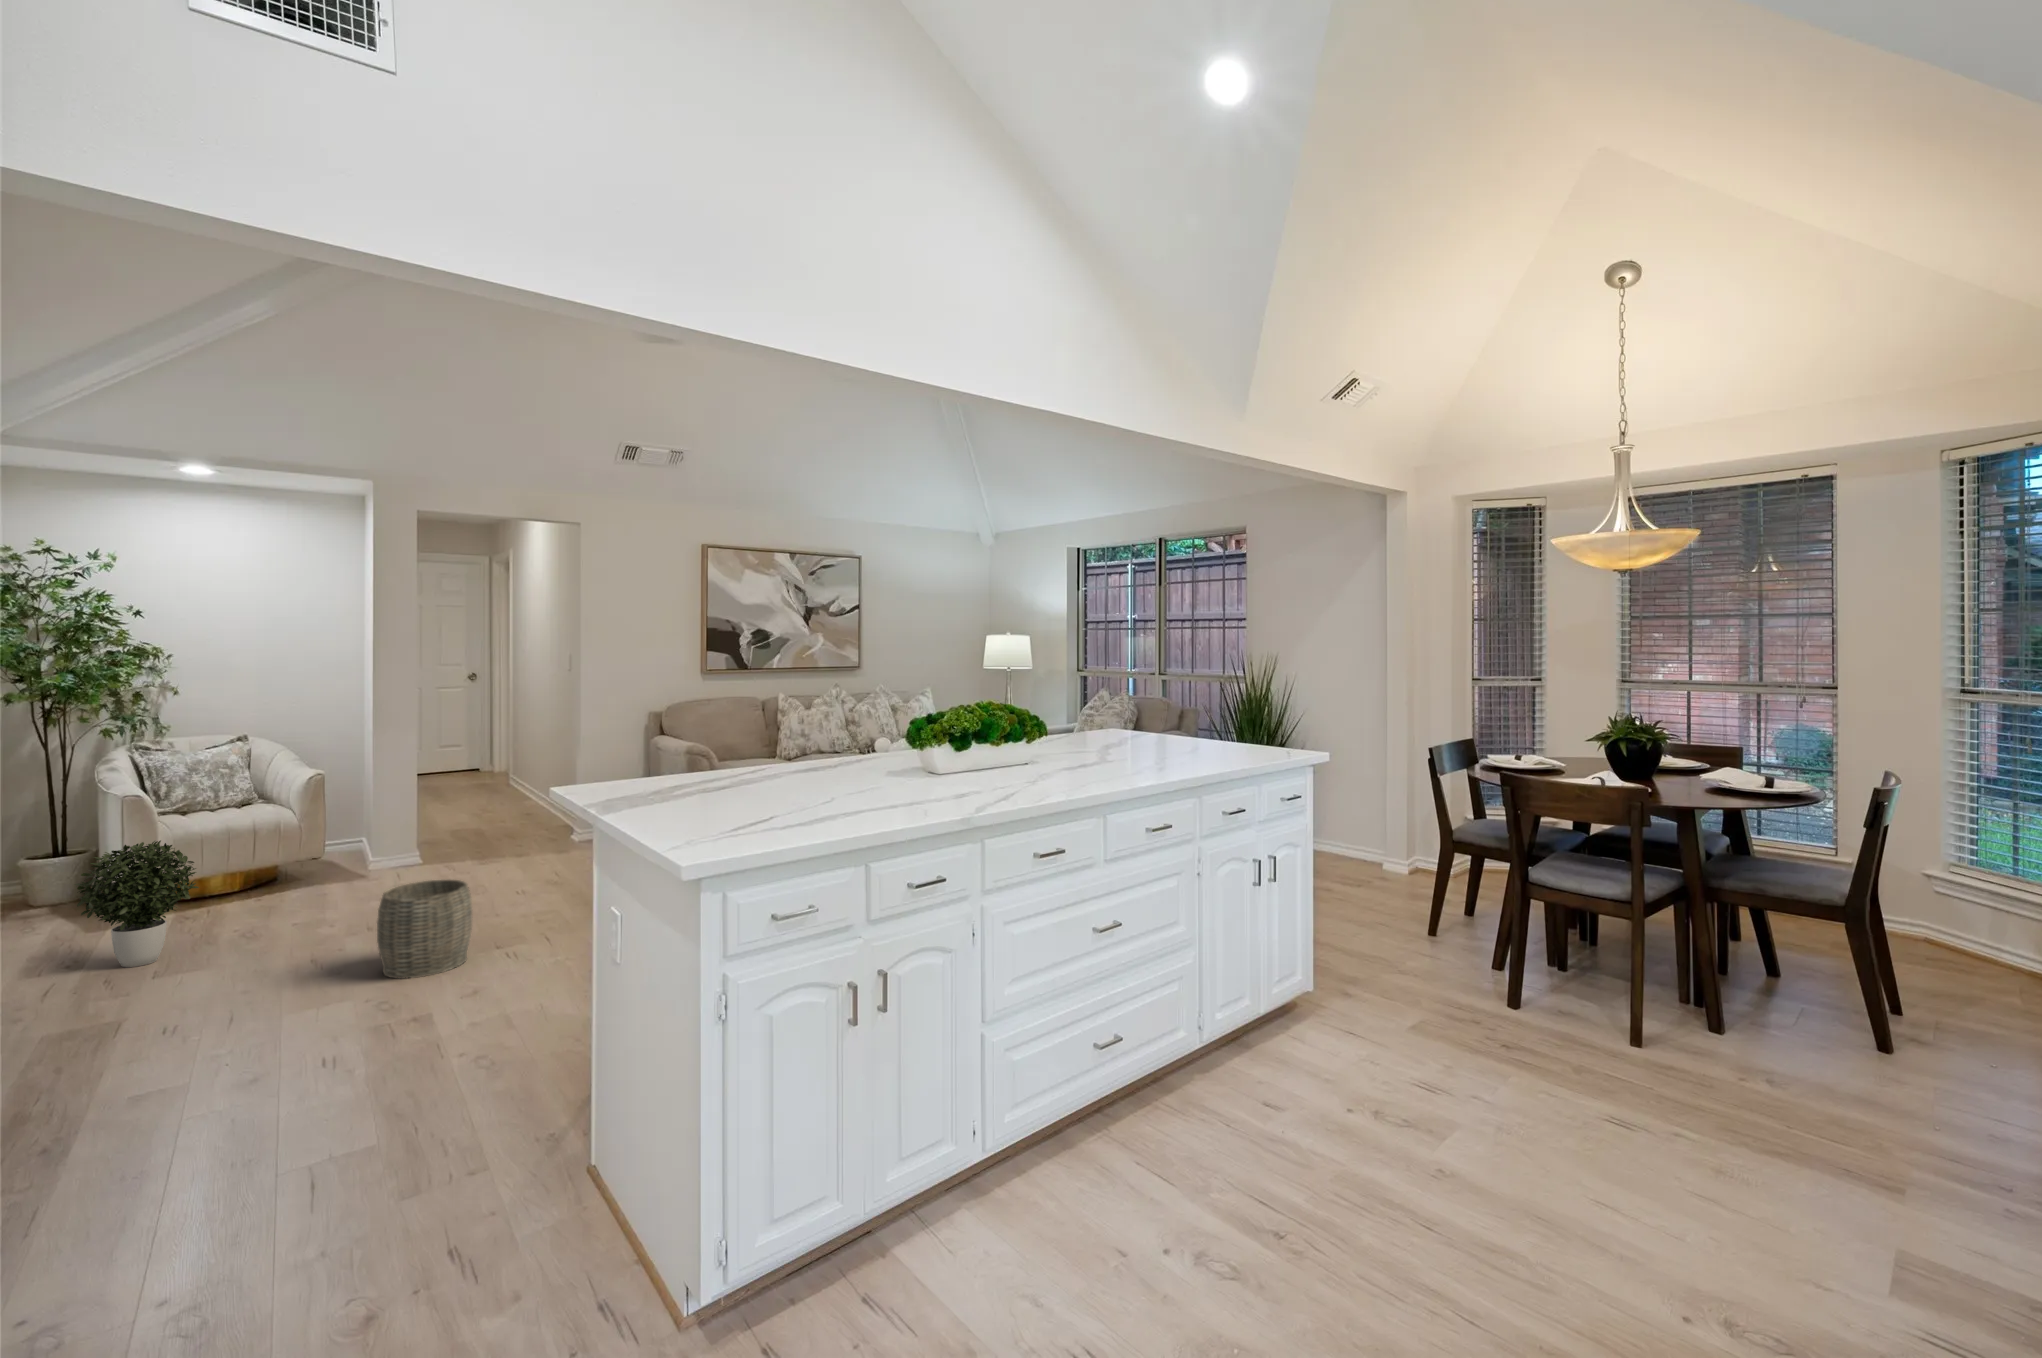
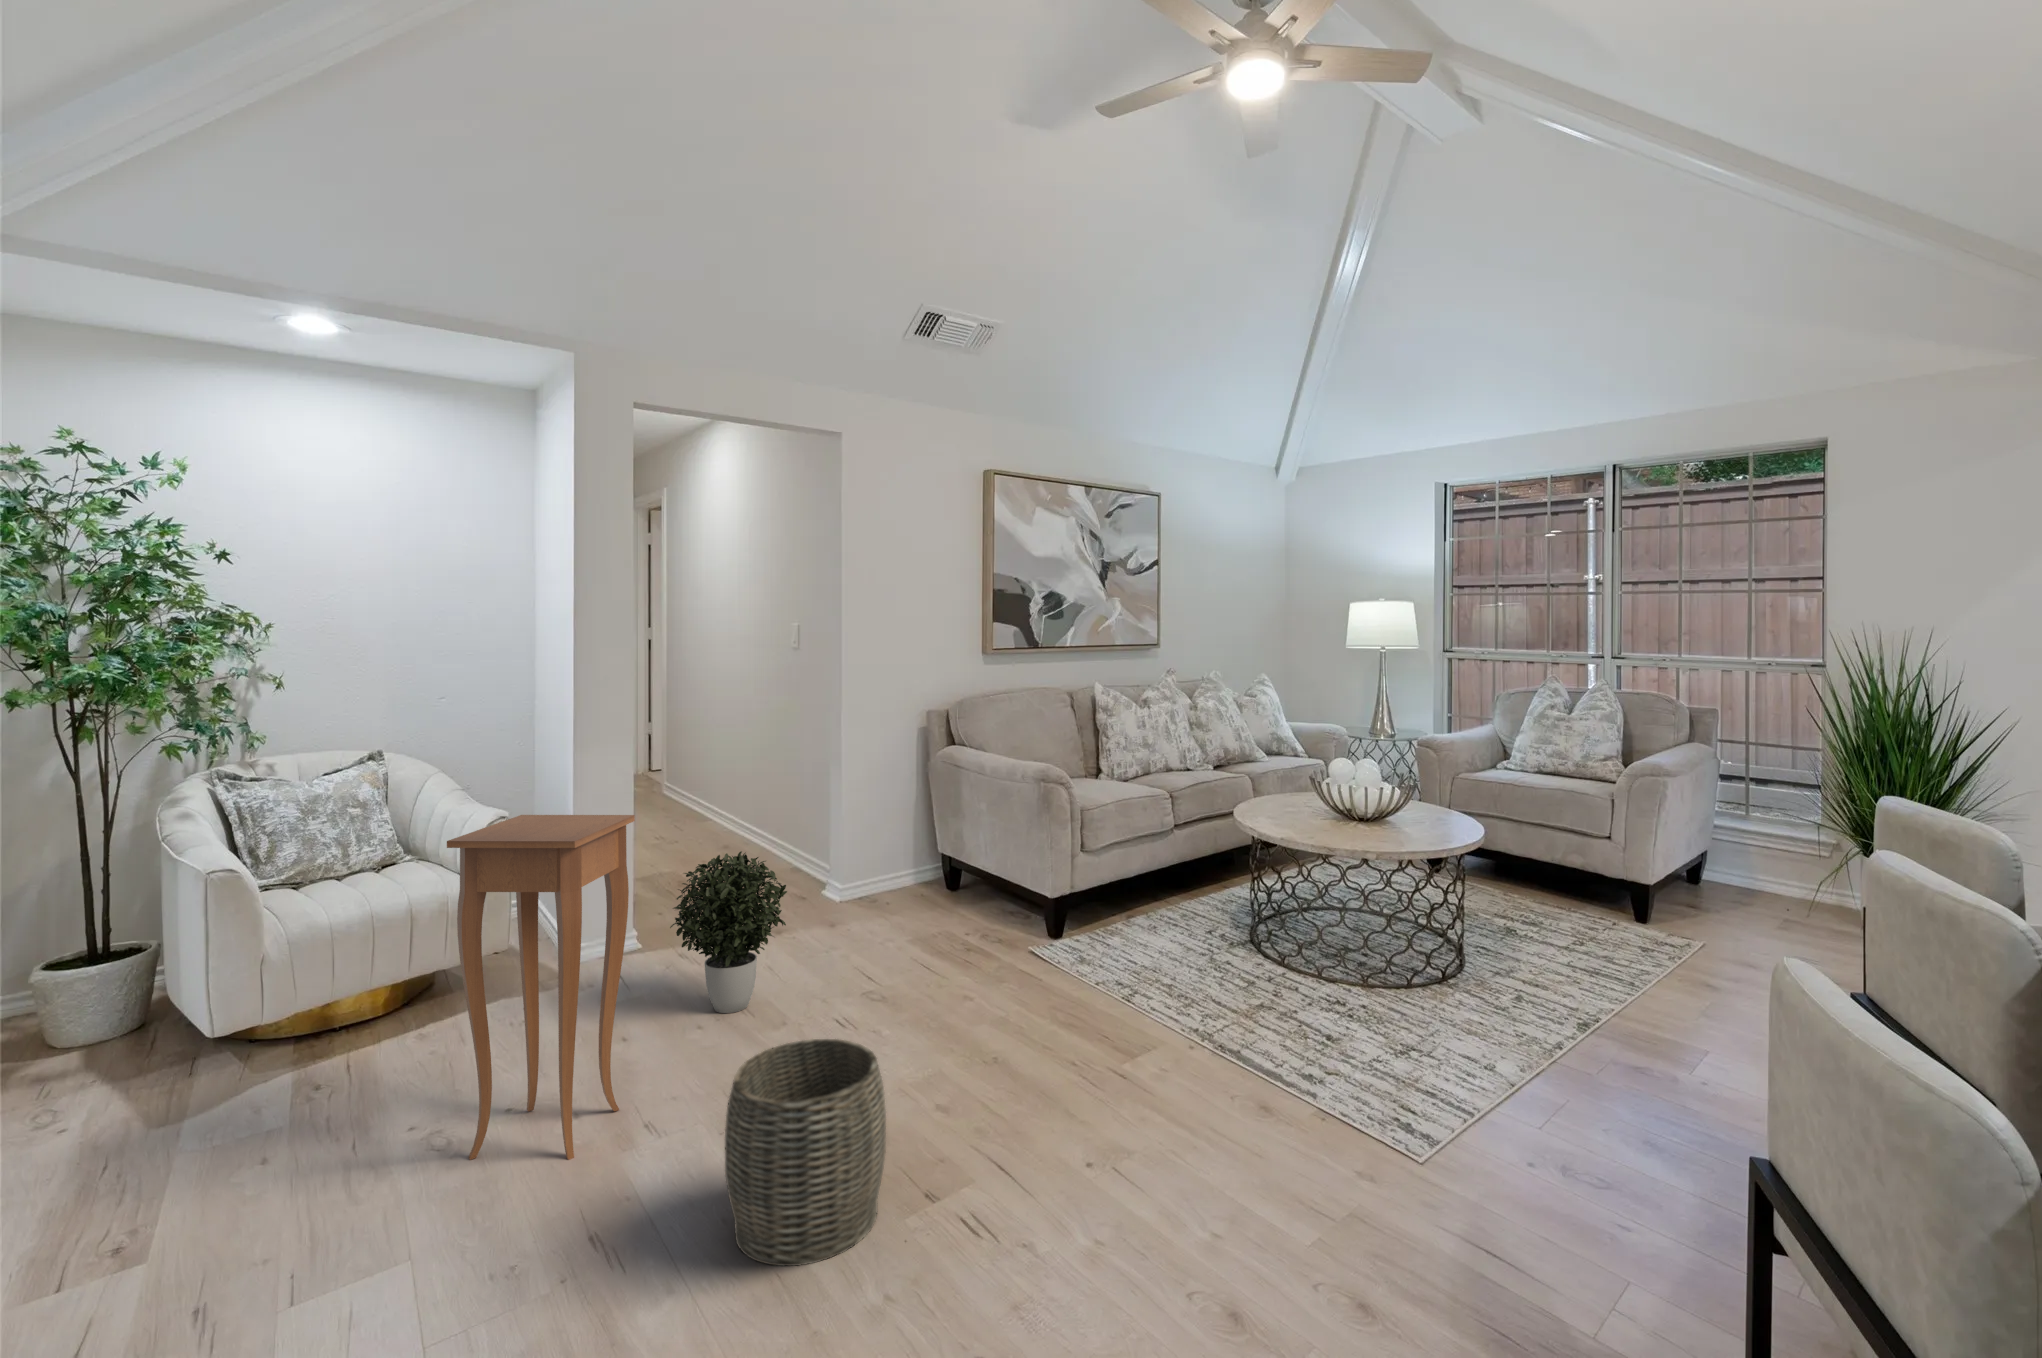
side table: none [250,767,369,948] -> present [447,815,635,1160]
potted plant: present [75,840,199,967] -> present [670,851,787,1013]

